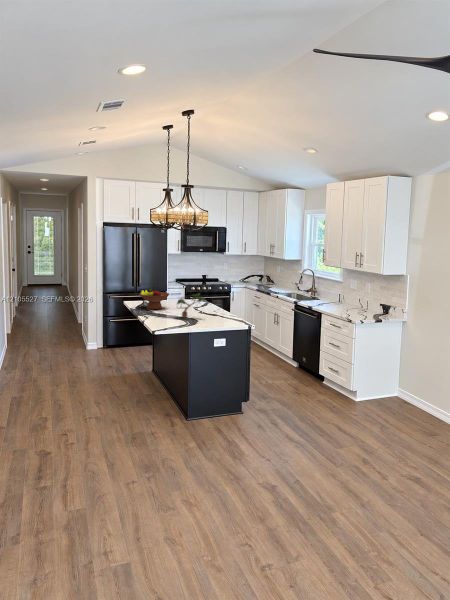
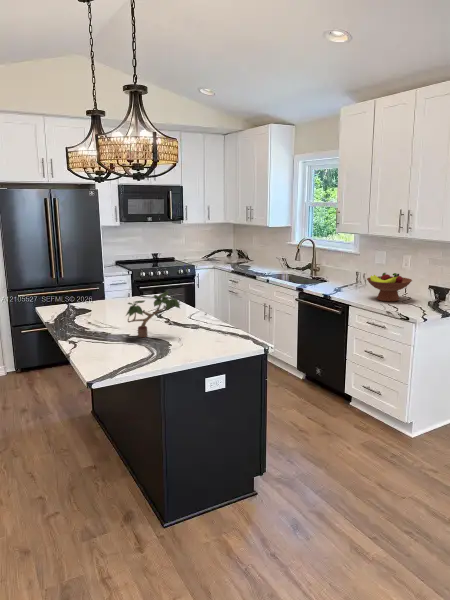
fruit bowl: present [139,289,169,309] -> present [367,273,412,302]

